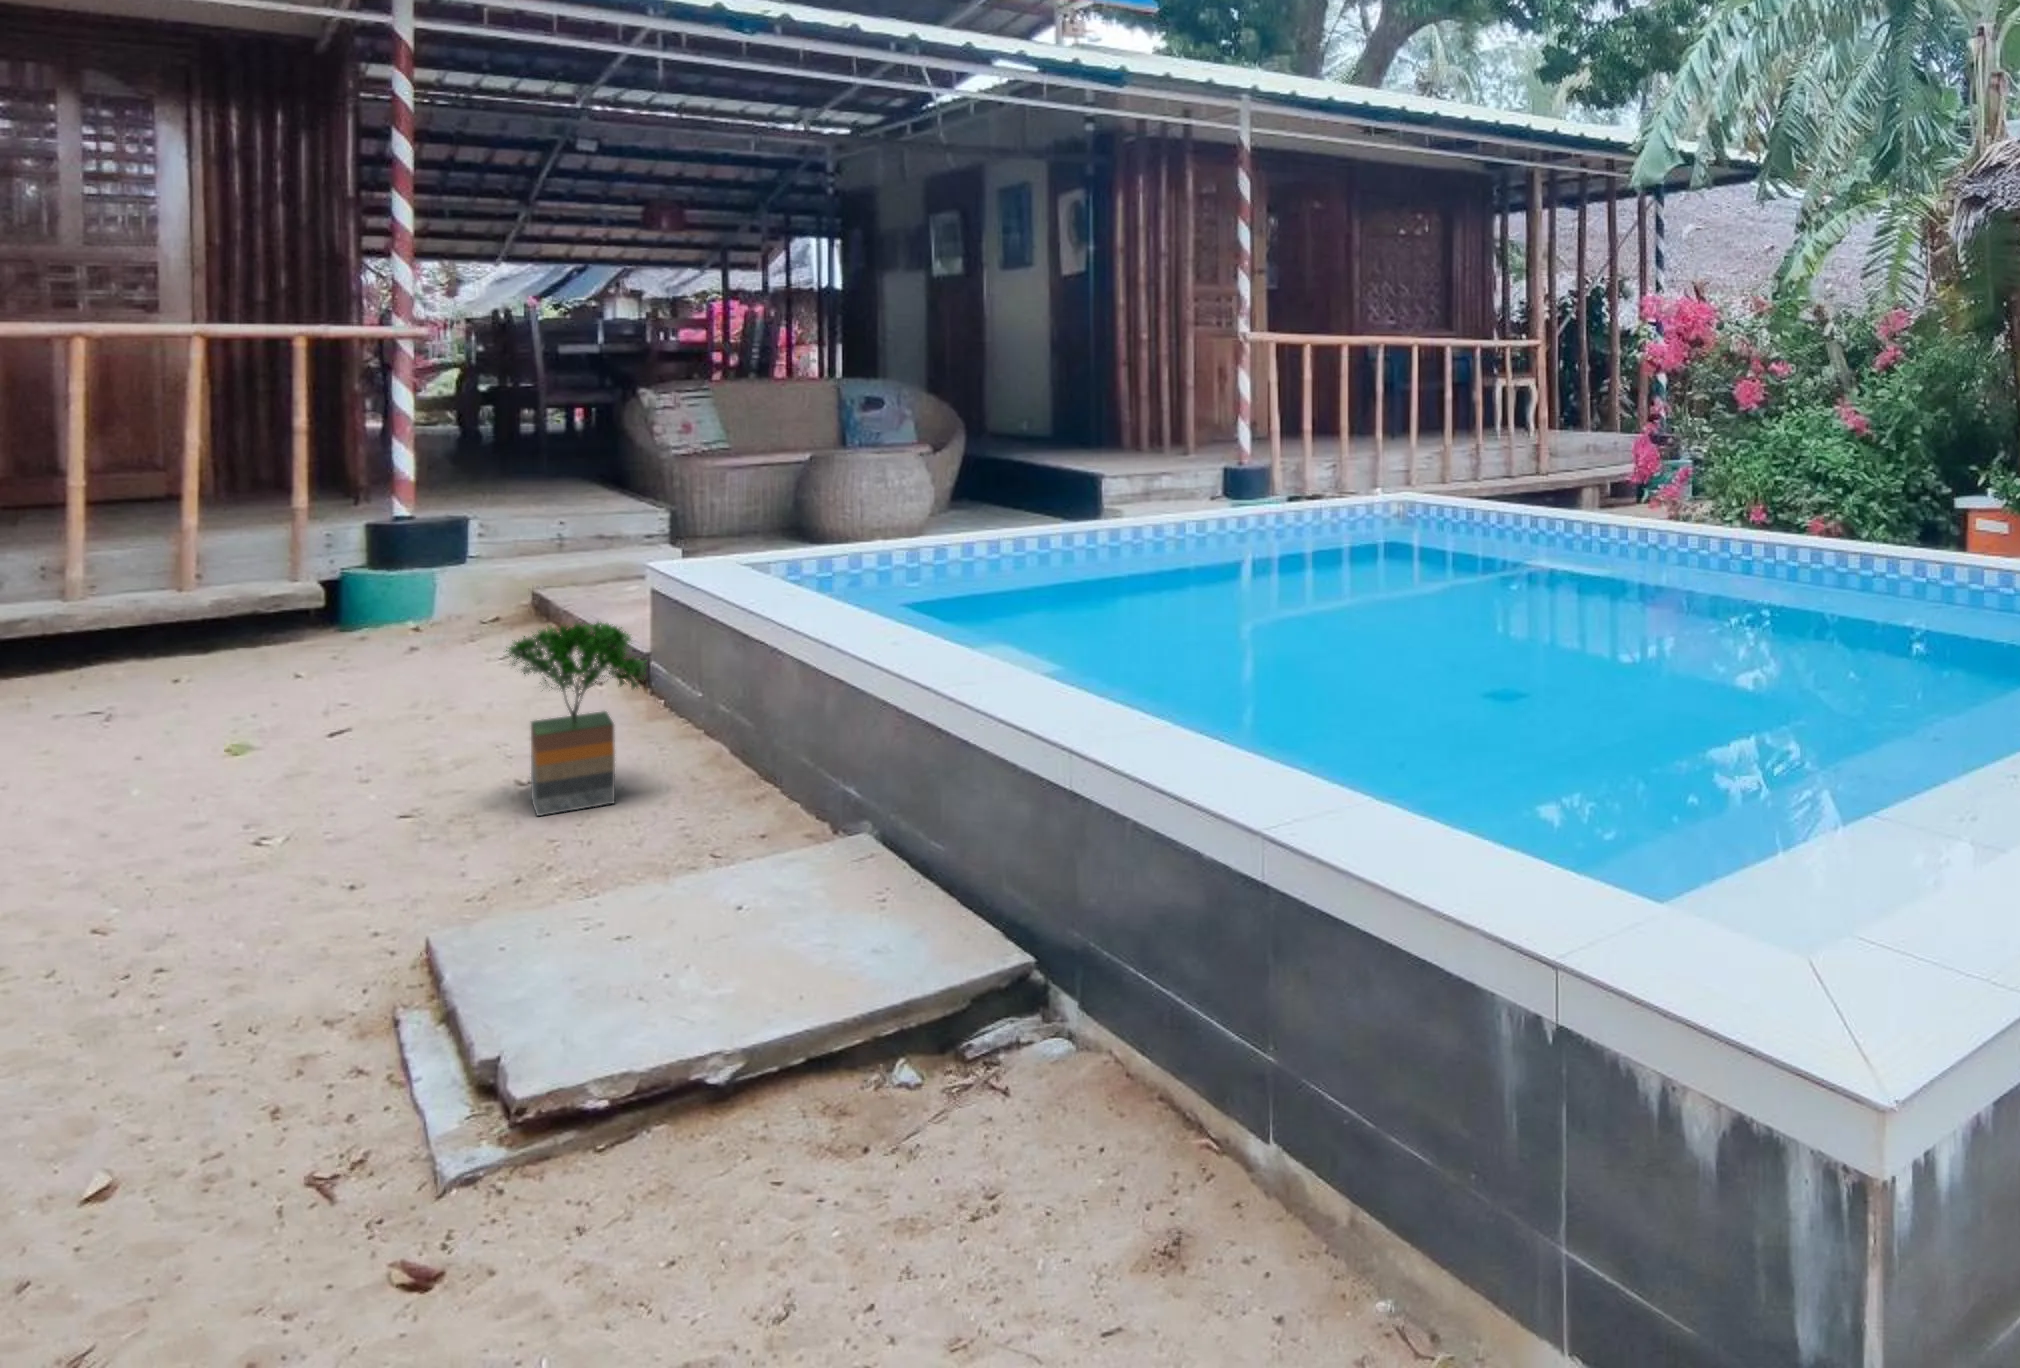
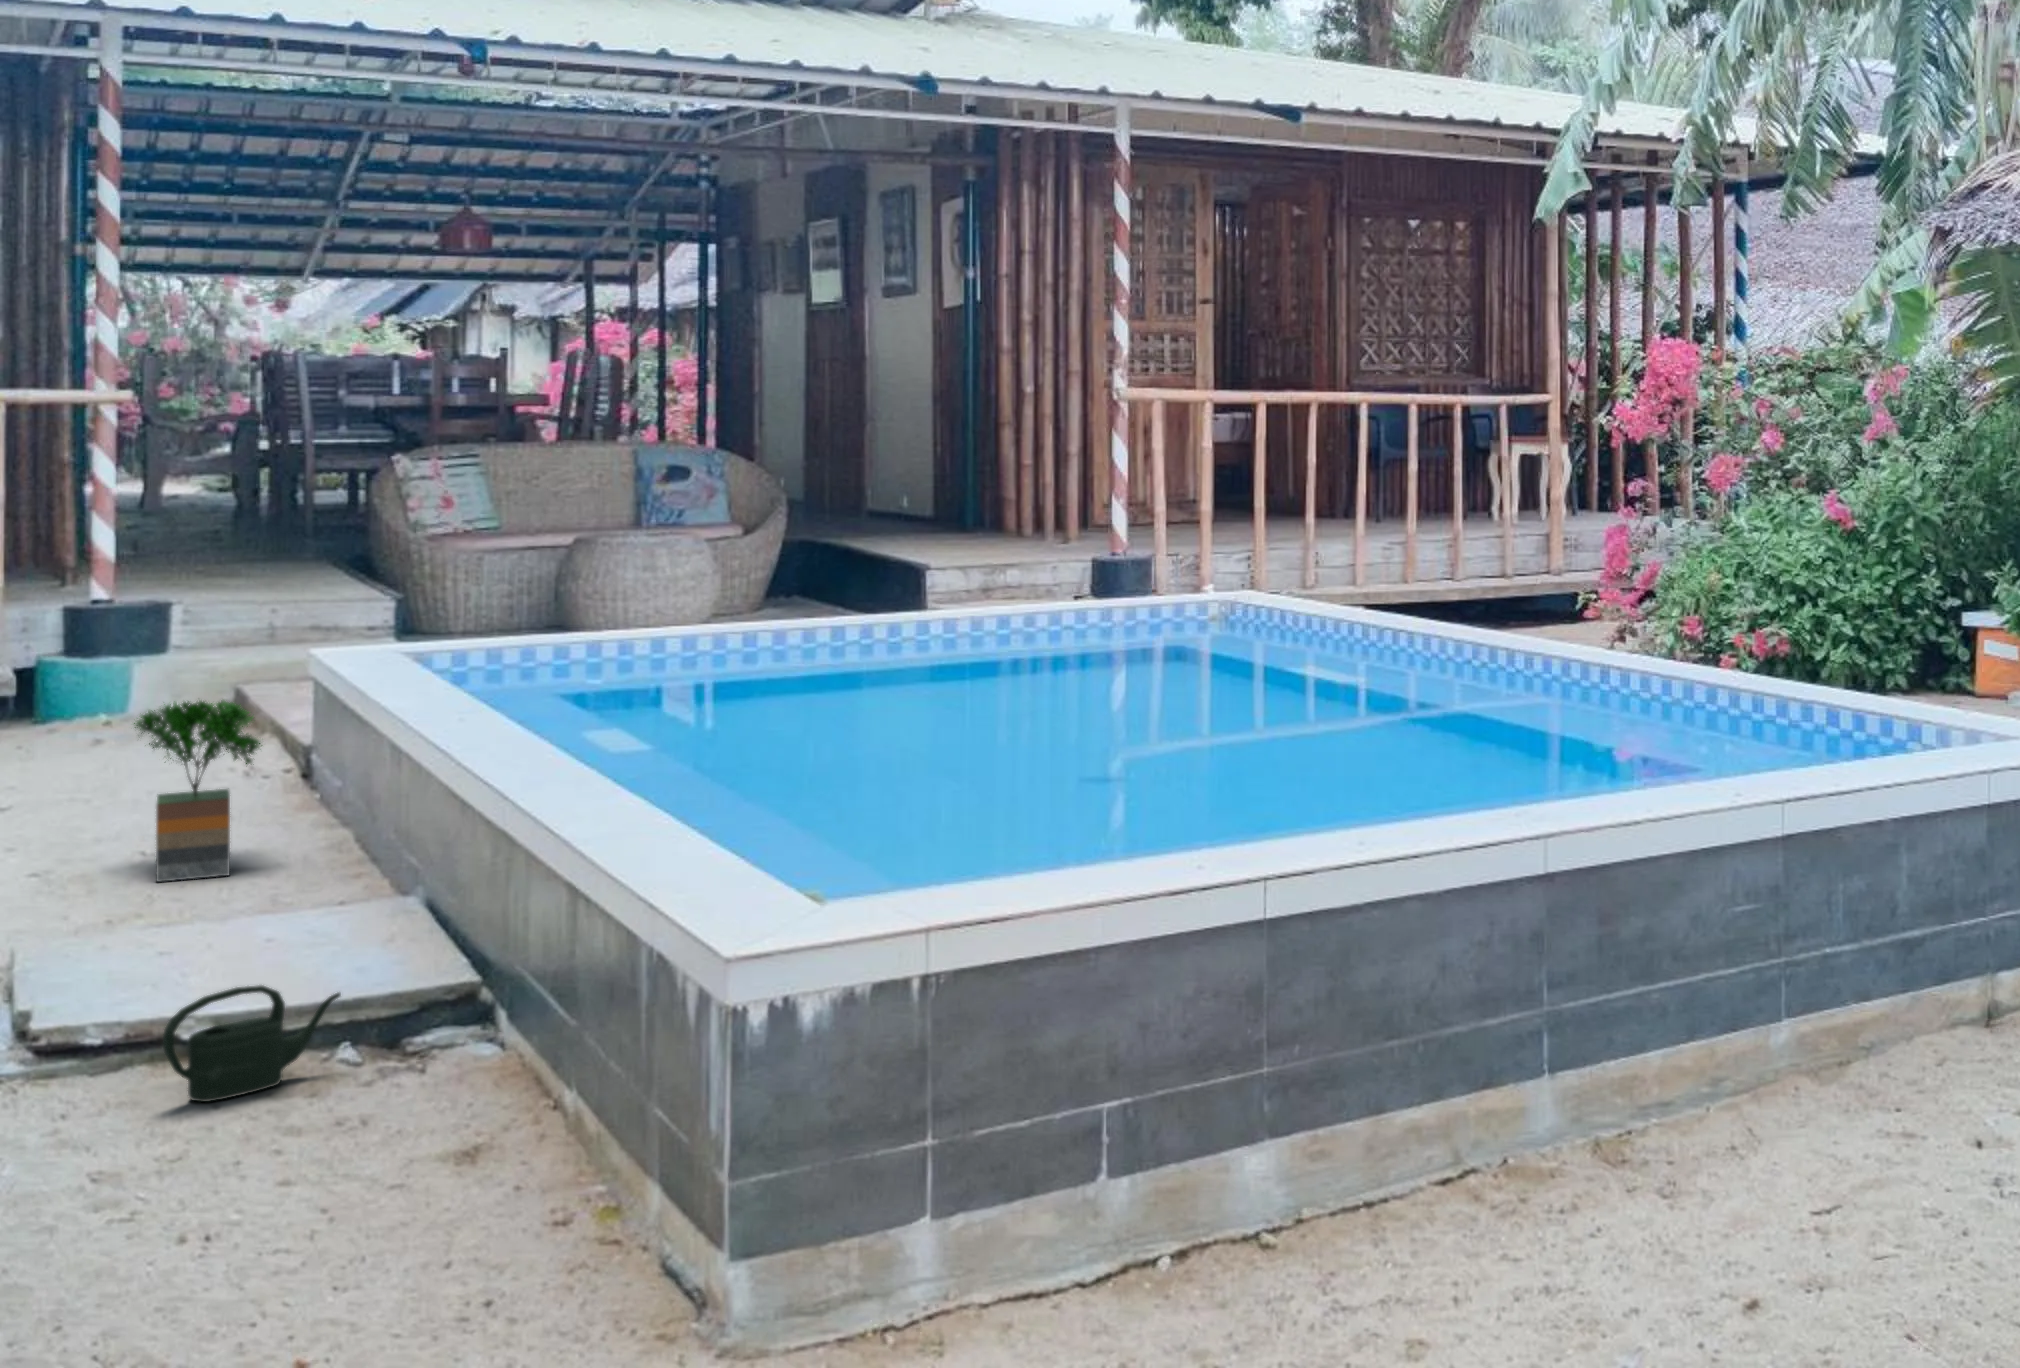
watering can: none [696,1021,896,1203] -> present [163,985,341,1102]

